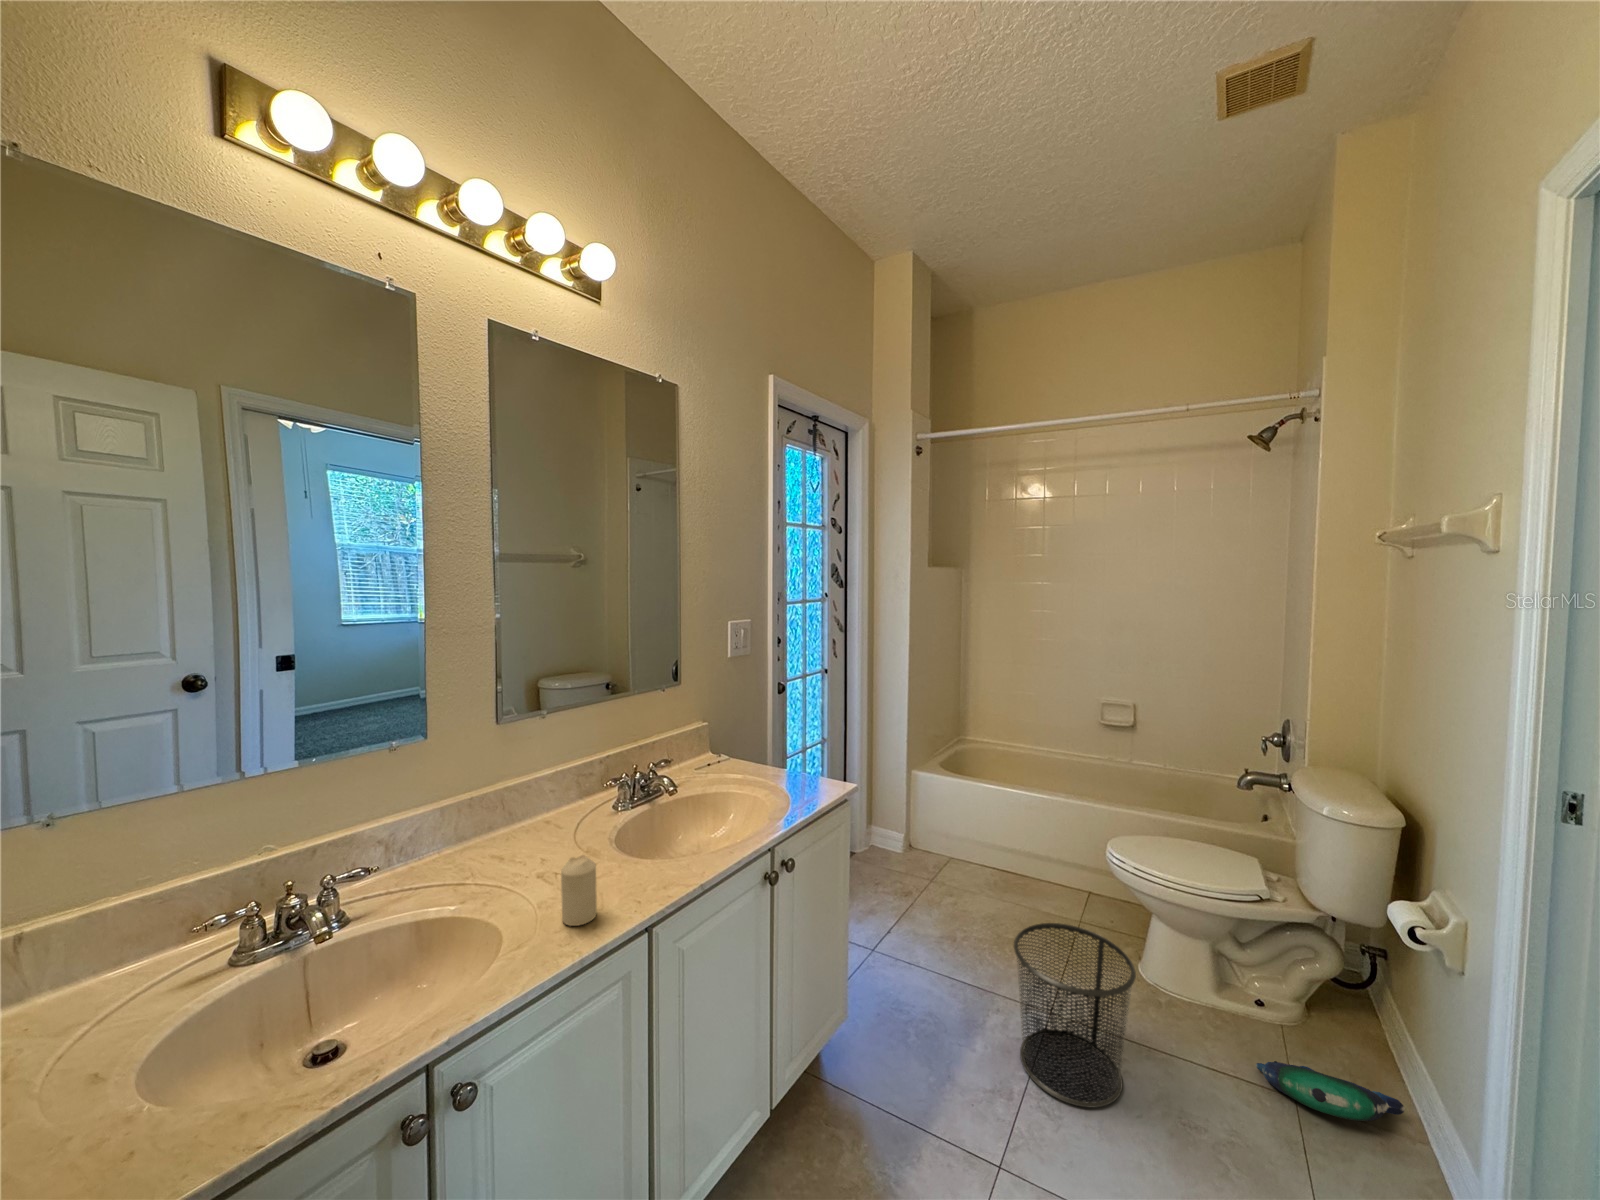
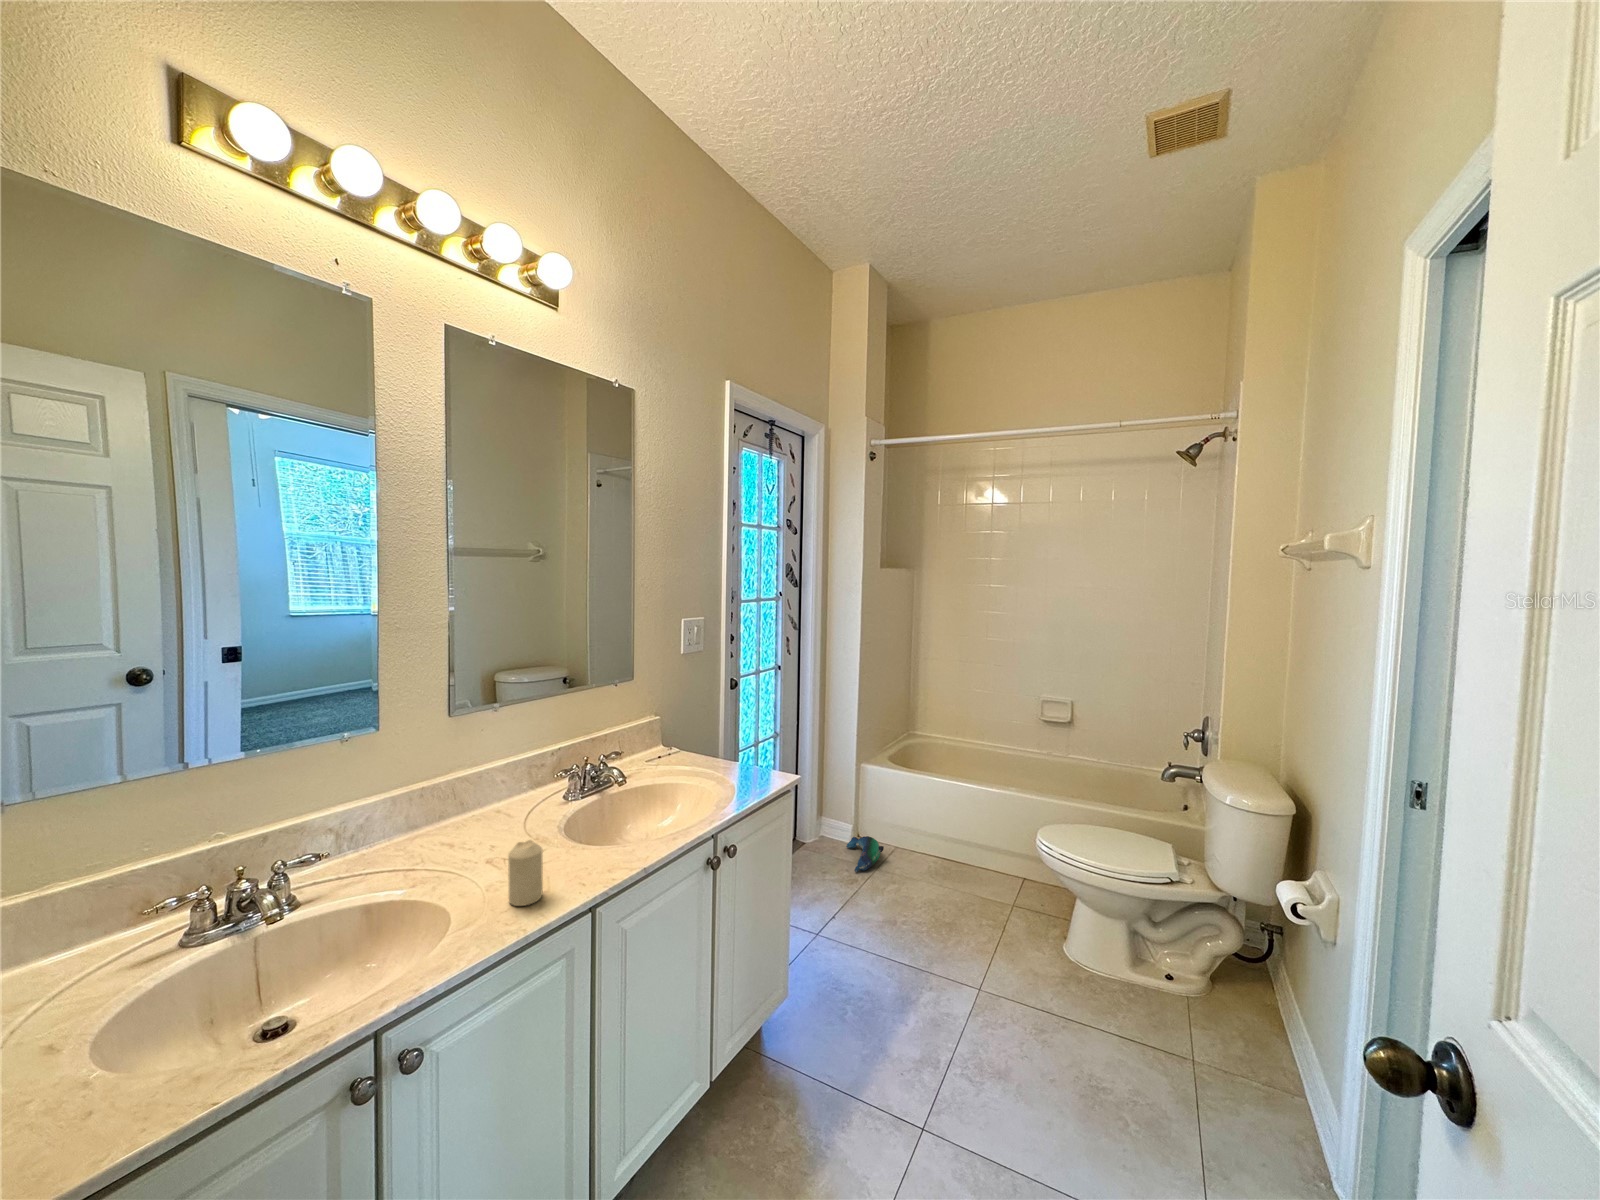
waste bin: present [1014,923,1136,1107] -> none [945,907,1055,1075]
plush toy: present [1256,1061,1405,1121] -> present [846,836,884,872]

